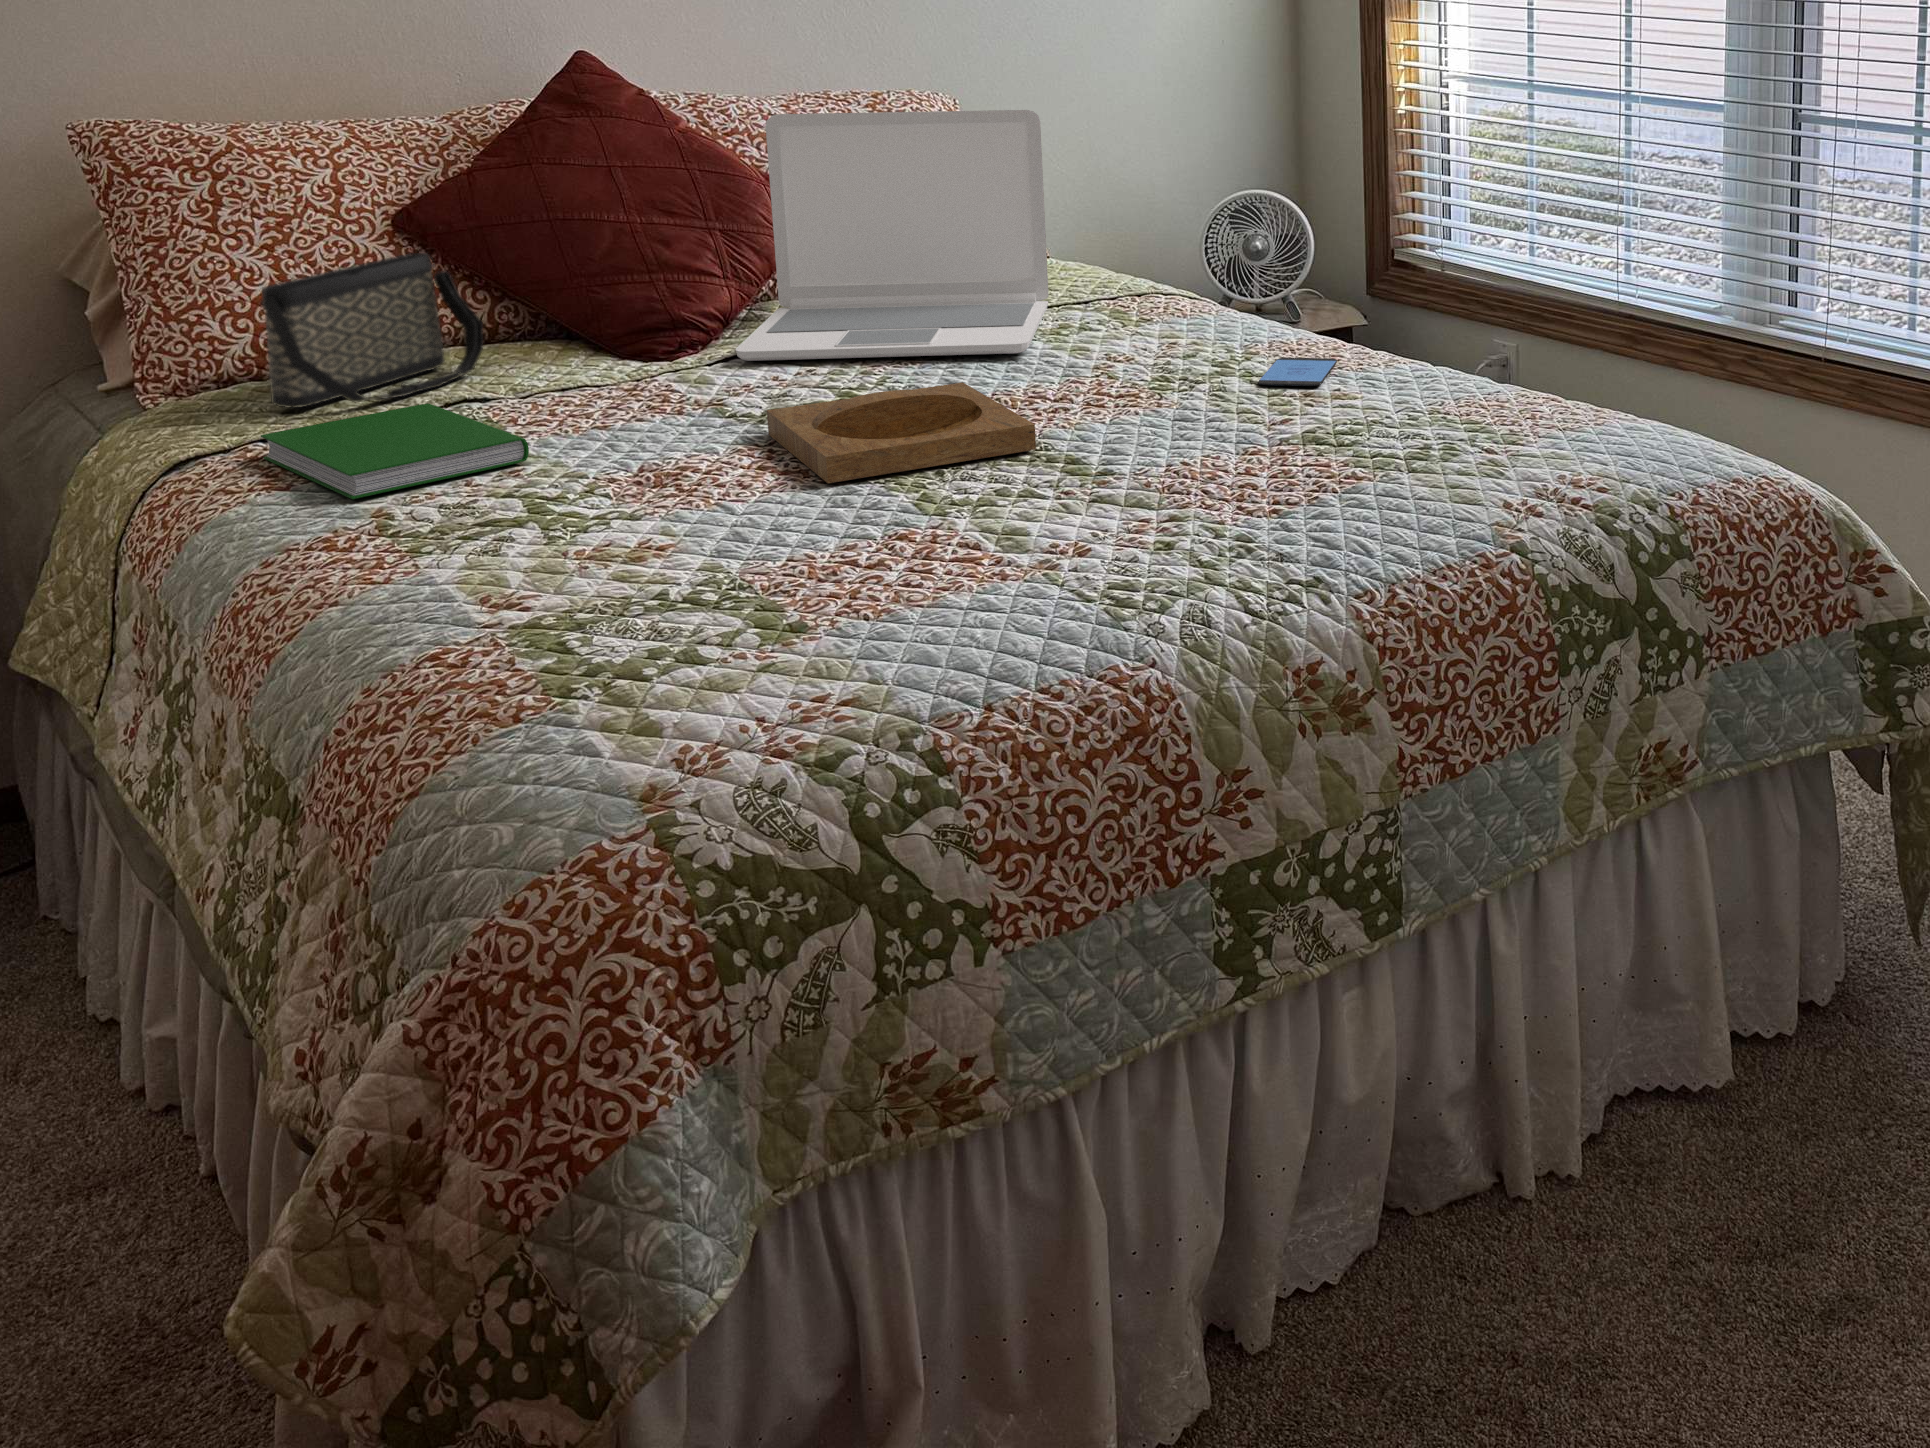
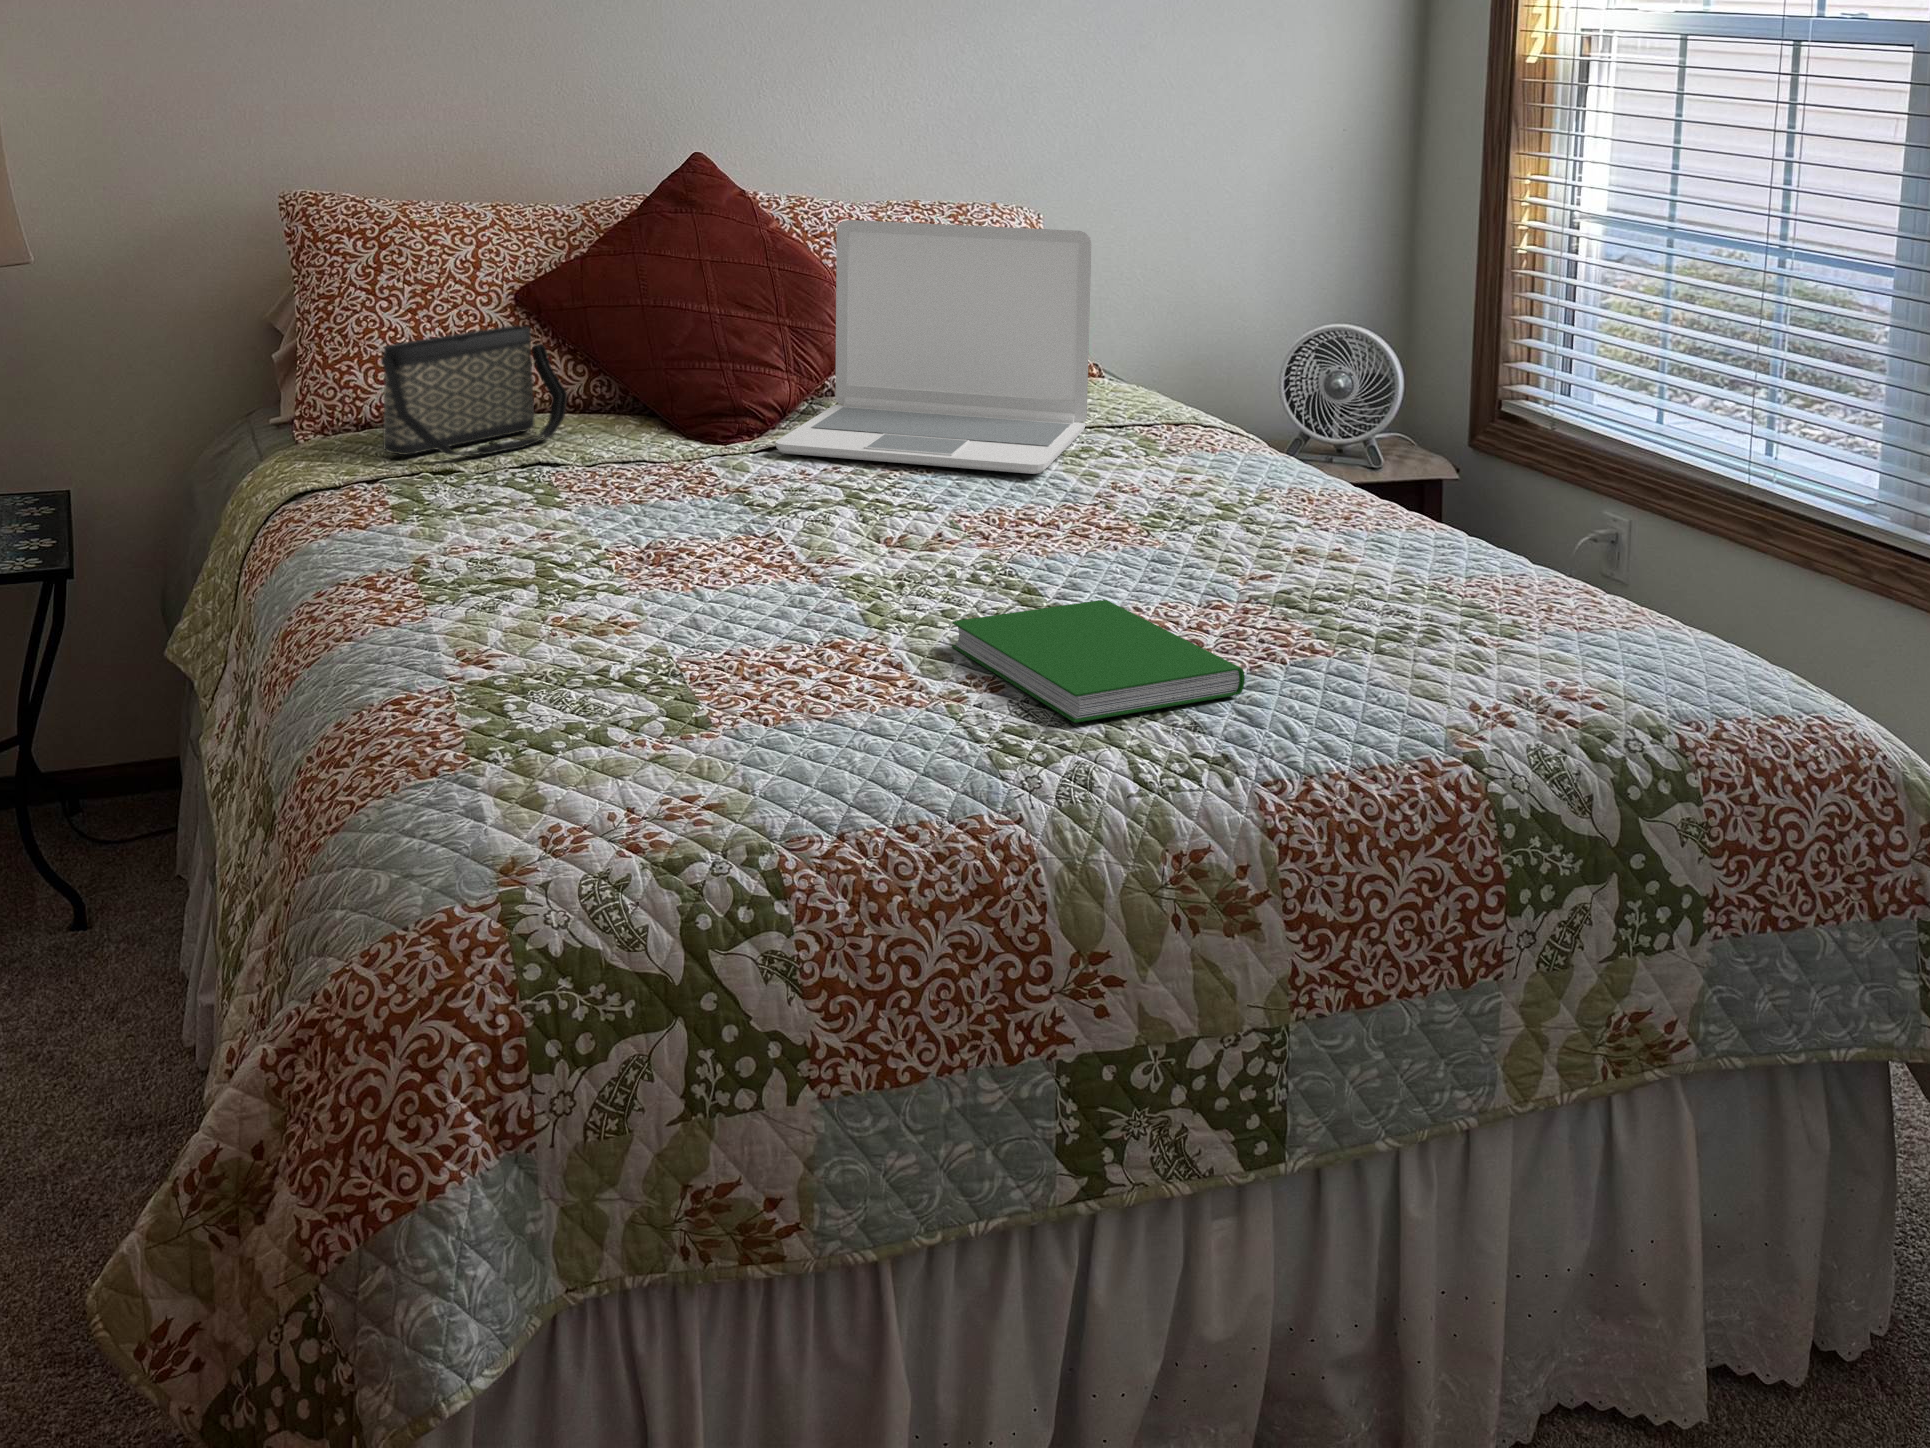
smartphone: present [1259,358,1337,386] -> none [1261,509,1356,544]
tray: present [767,382,1036,483] -> none [770,499,1006,585]
hardcover book: present [261,403,529,499] -> present [952,600,1245,723]

